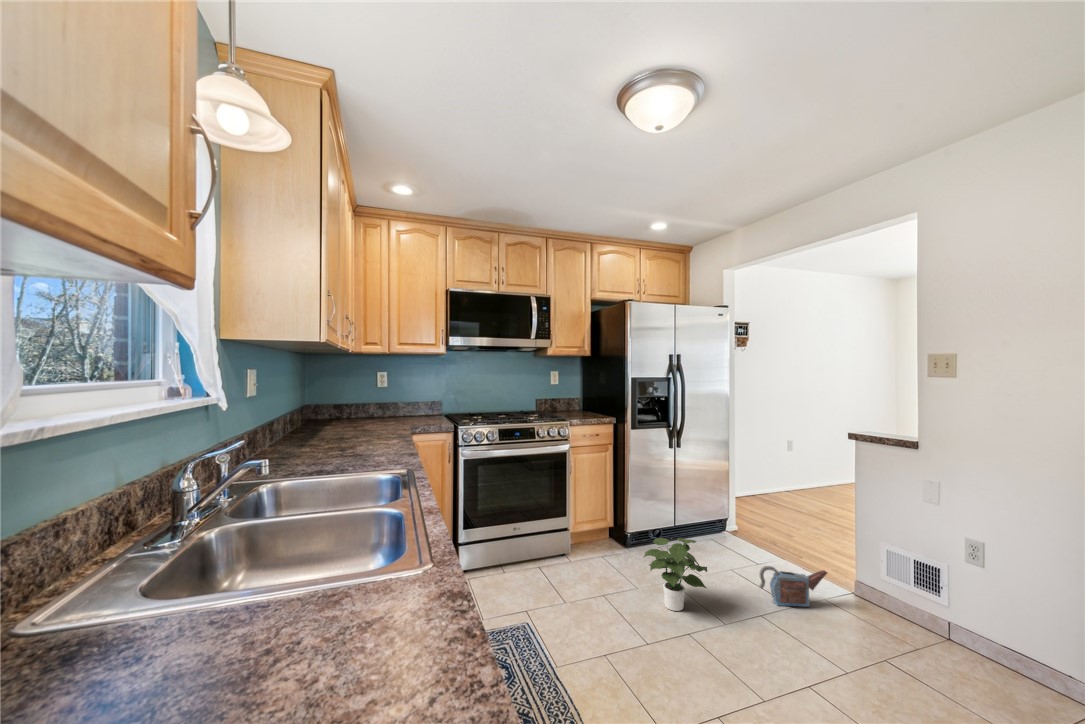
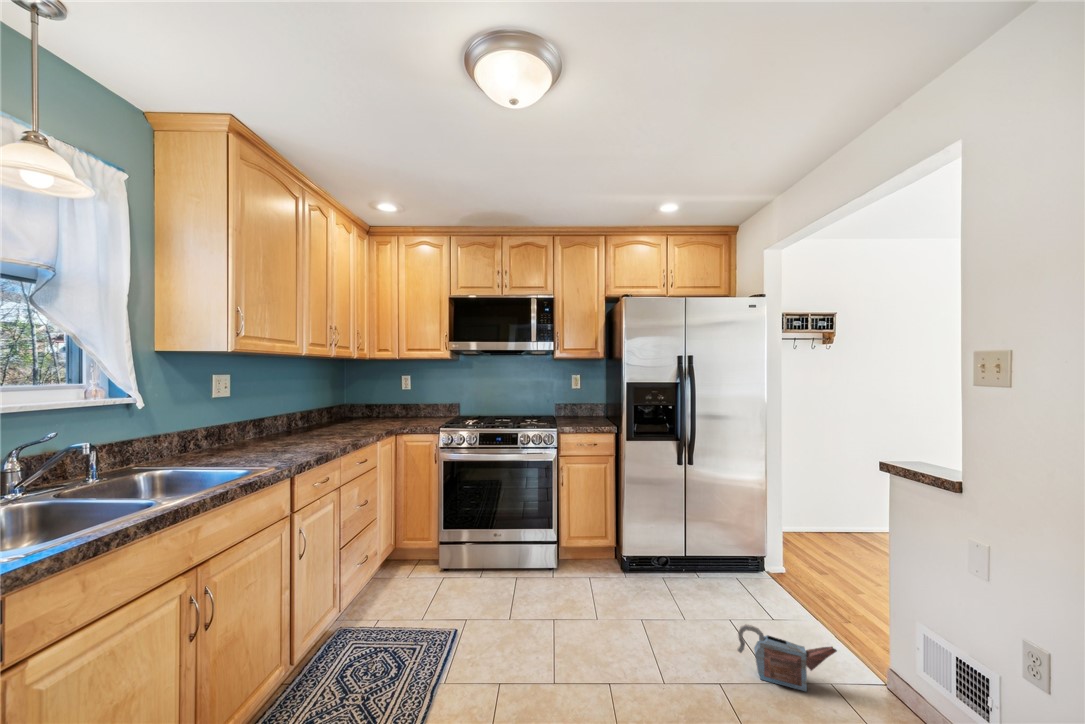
potted plant: present [644,538,707,611] -> none [594,567,668,657]

